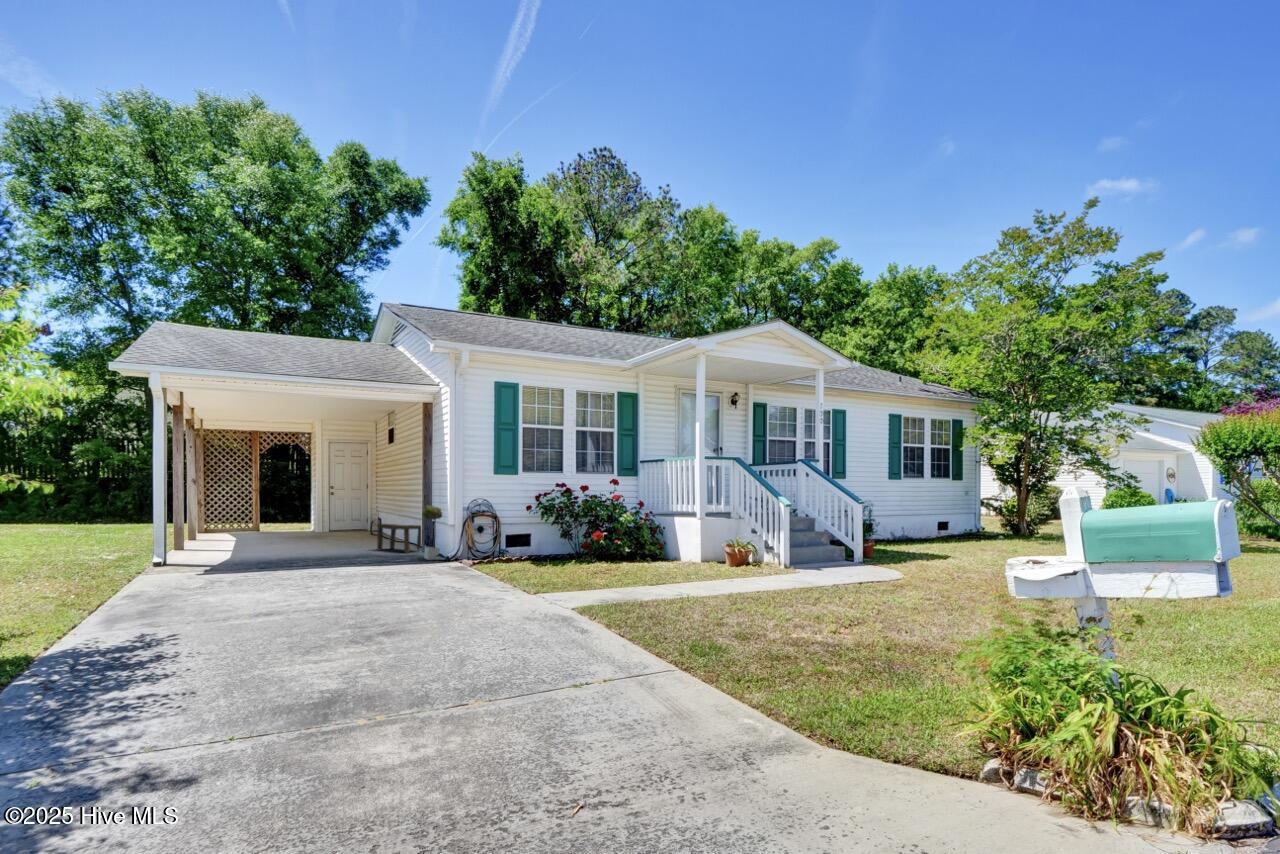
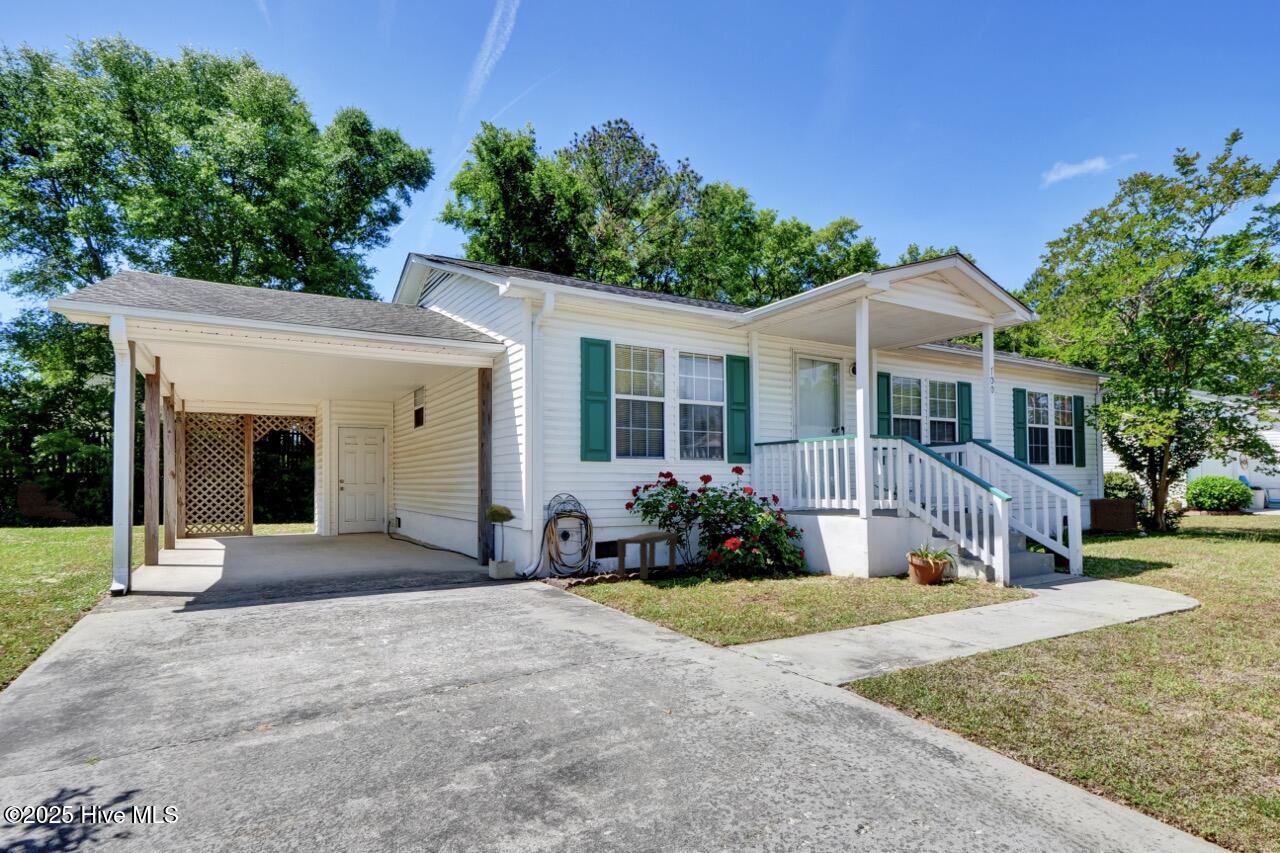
lounge chair: none [63,486,110,523] -> present [17,483,76,525]
wooden crate: none [980,511,1022,540] -> present [1089,498,1138,531]
bench: present [377,524,421,553] -> present [617,532,678,579]

